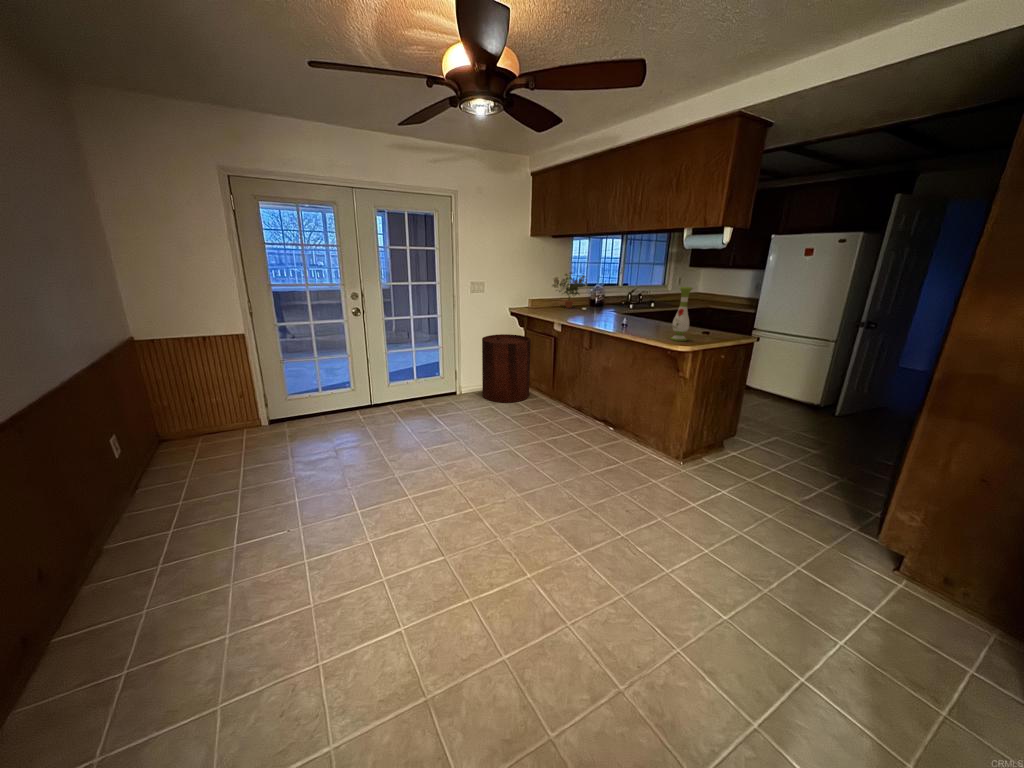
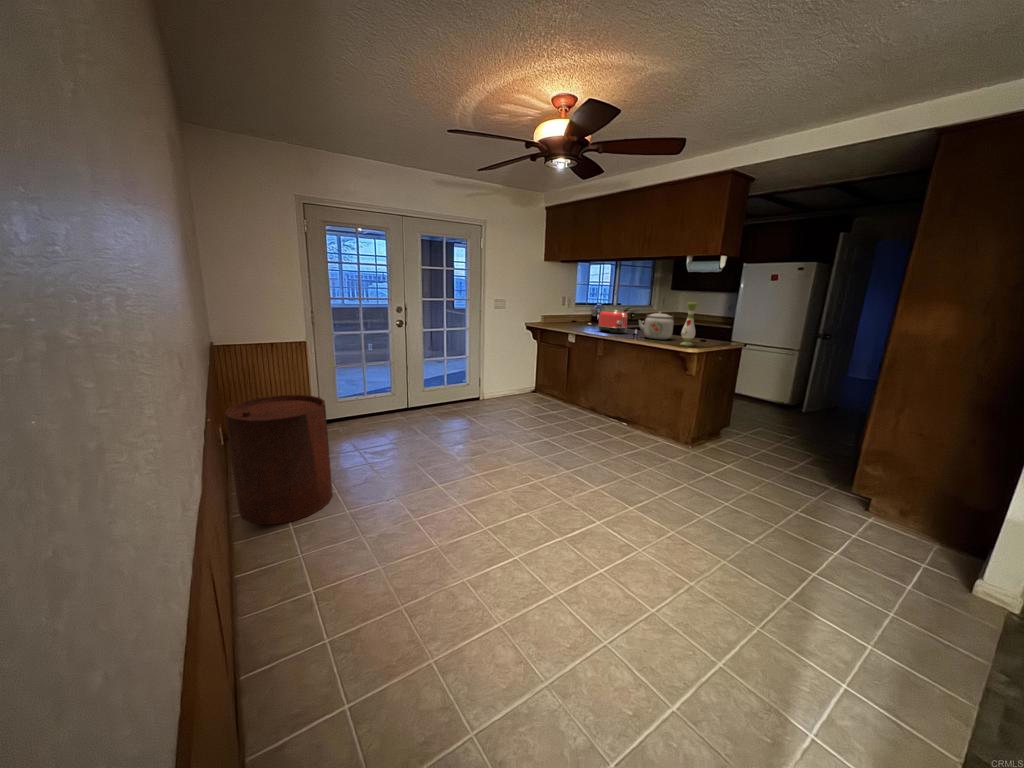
potted plant: present [552,272,587,308] -> none [561,292,593,324]
toaster: none [584,293,618,323] -> present [598,309,628,334]
kettle: none [626,297,671,331] -> present [639,312,675,340]
trash can: present [482,334,531,403] -> present [225,395,333,525]

